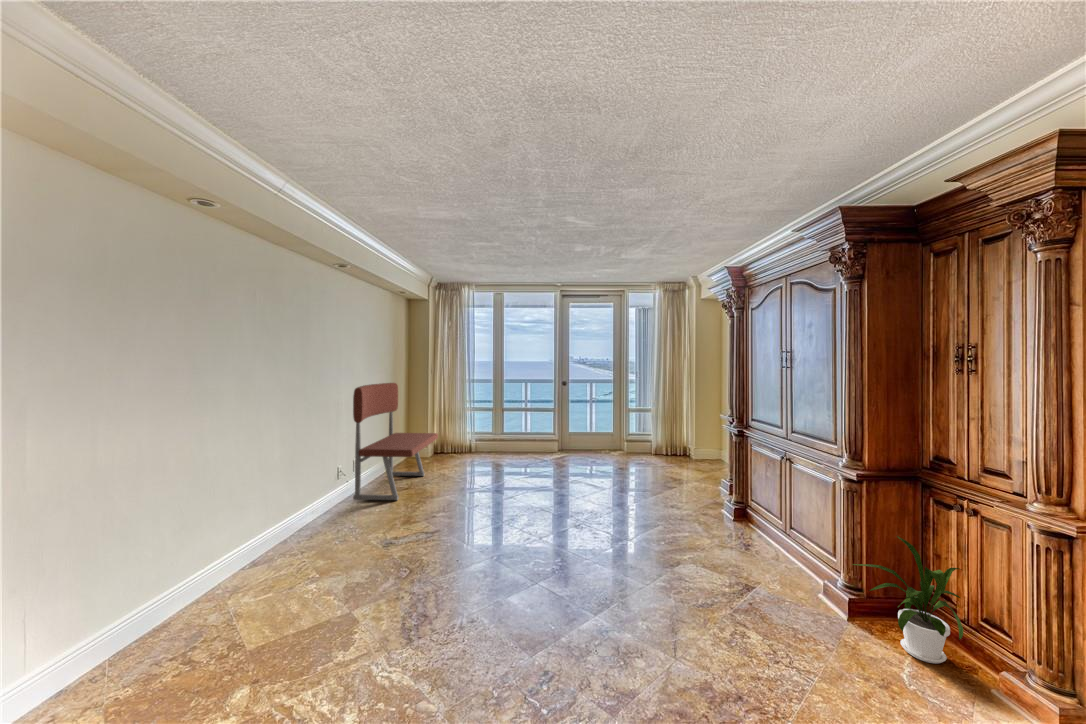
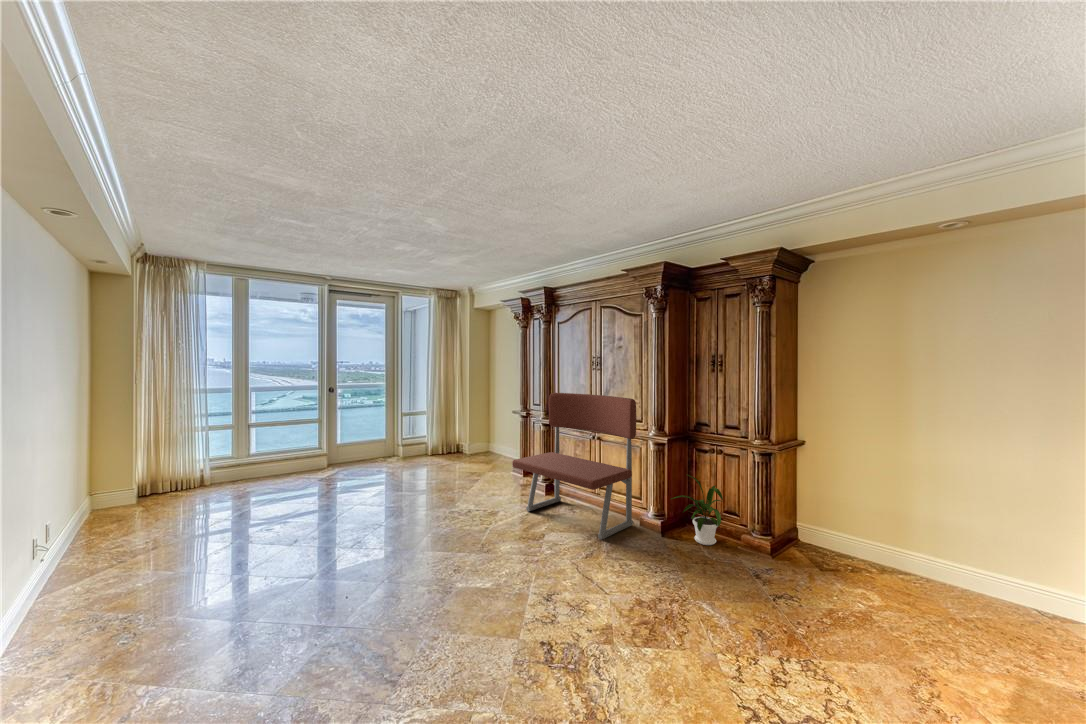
bench: present [353,383,438,500] -> present [512,393,636,539]

